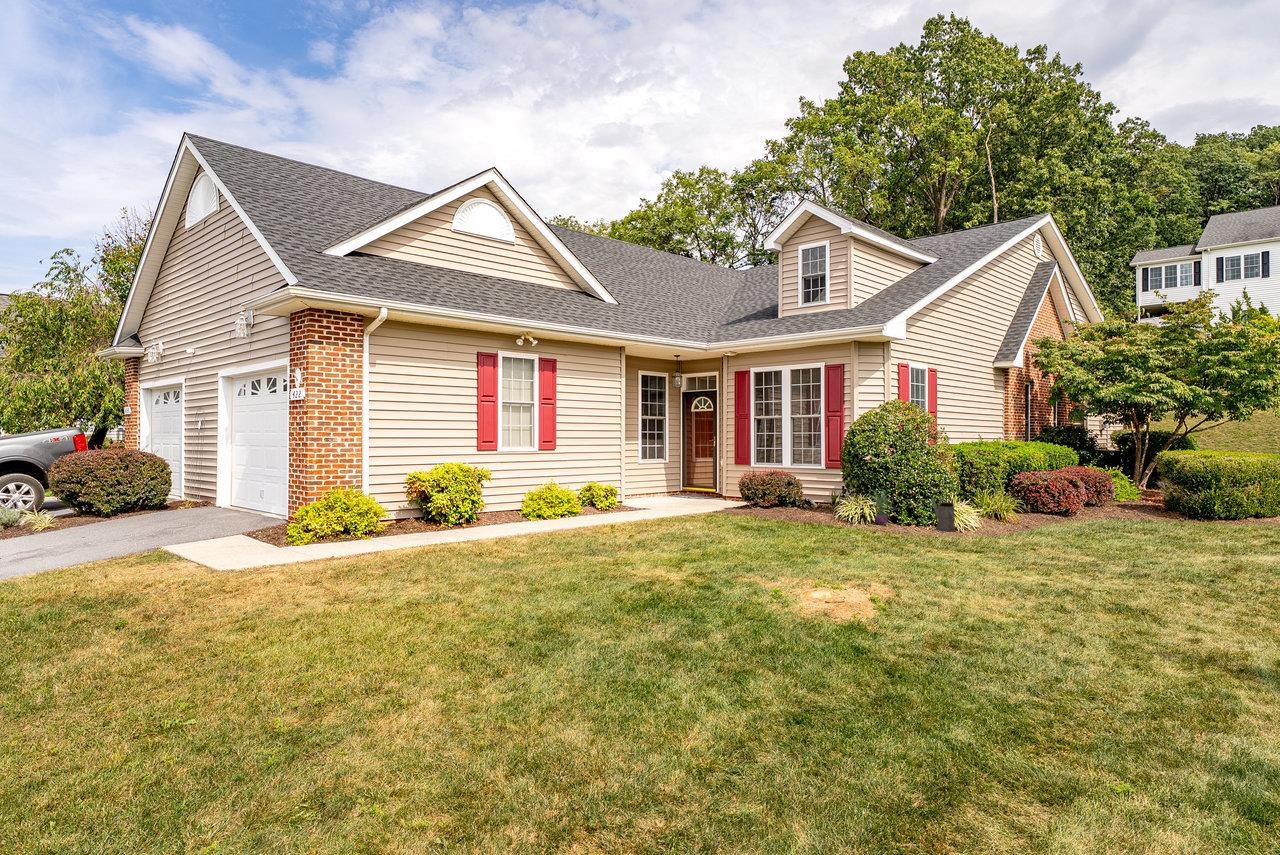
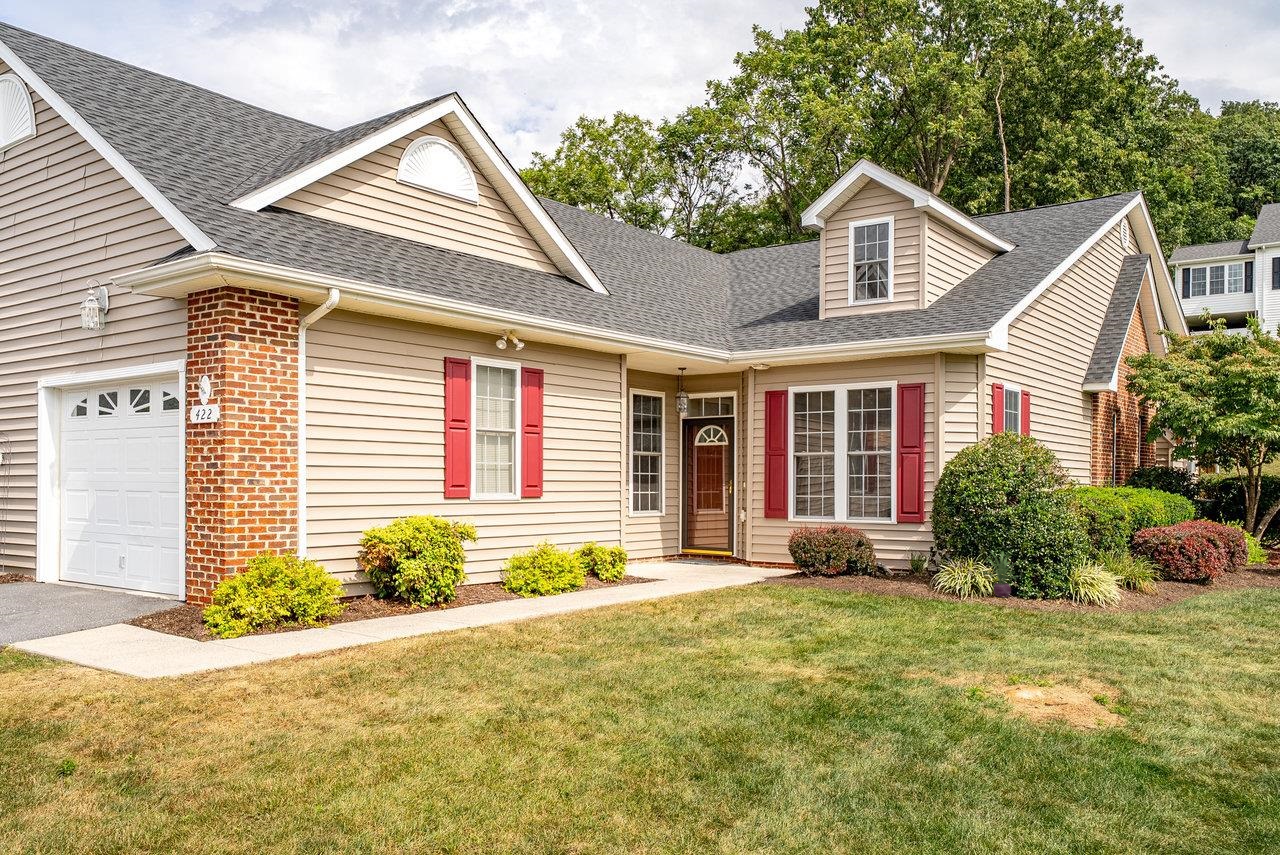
watering can: present [931,496,955,532] -> none [1063,558,1102,604]

